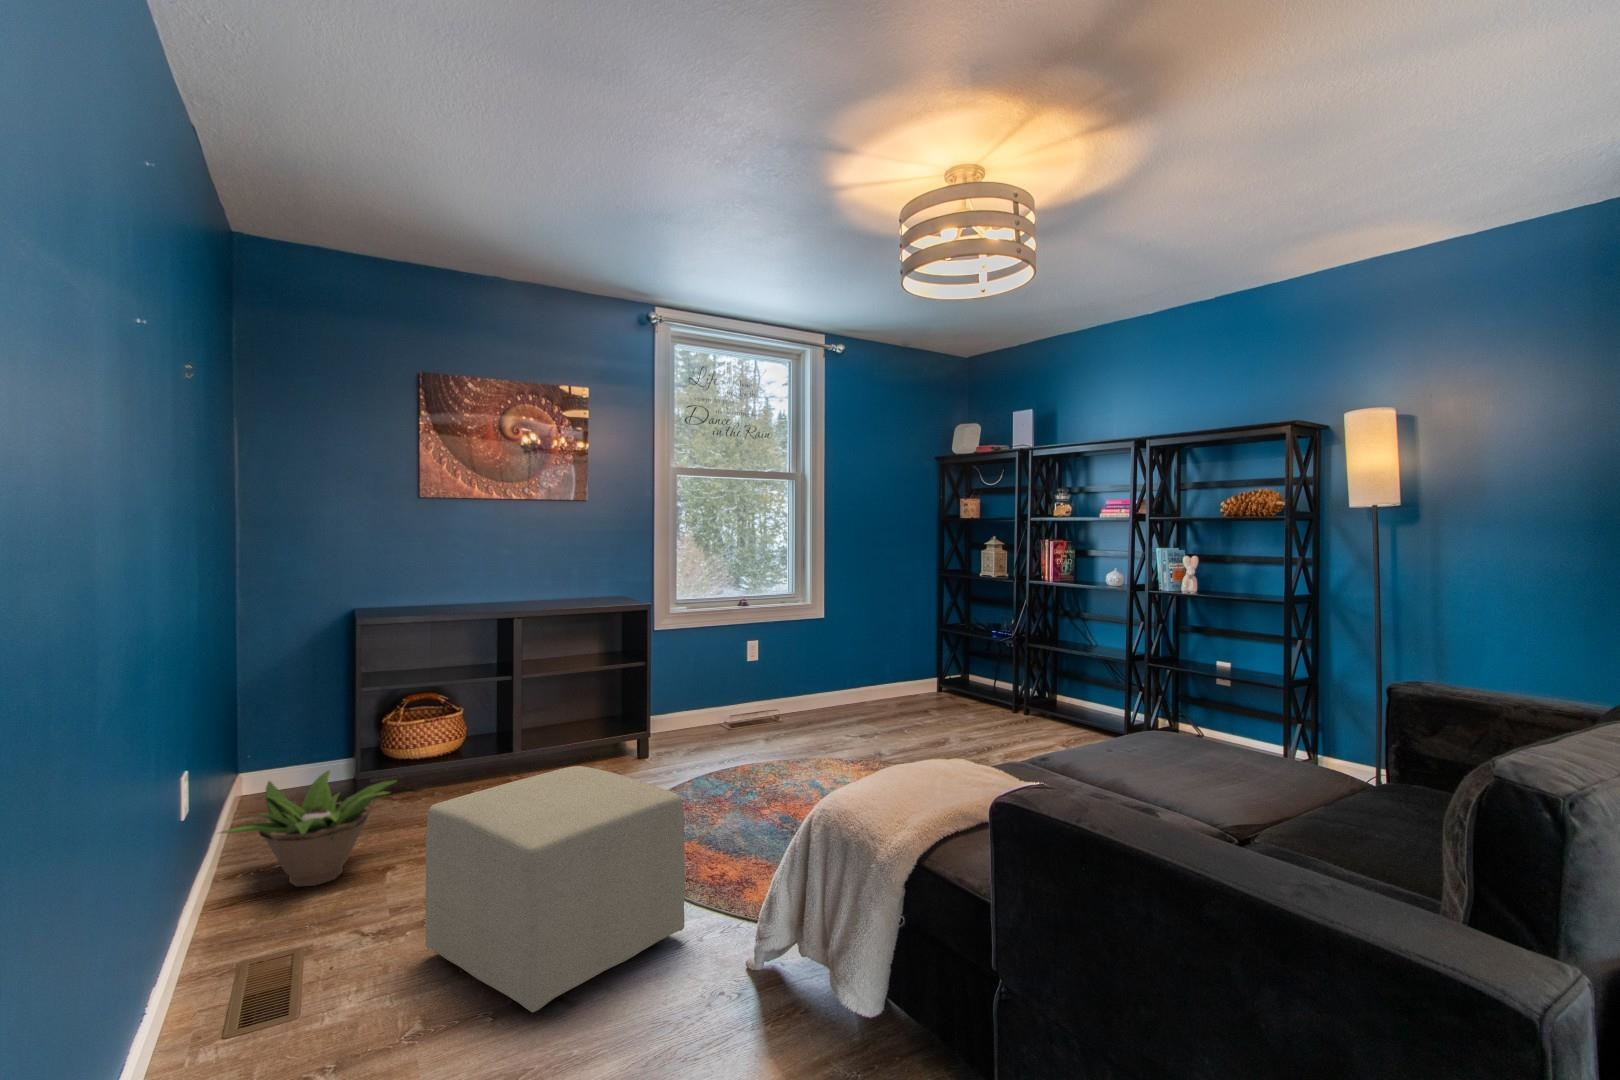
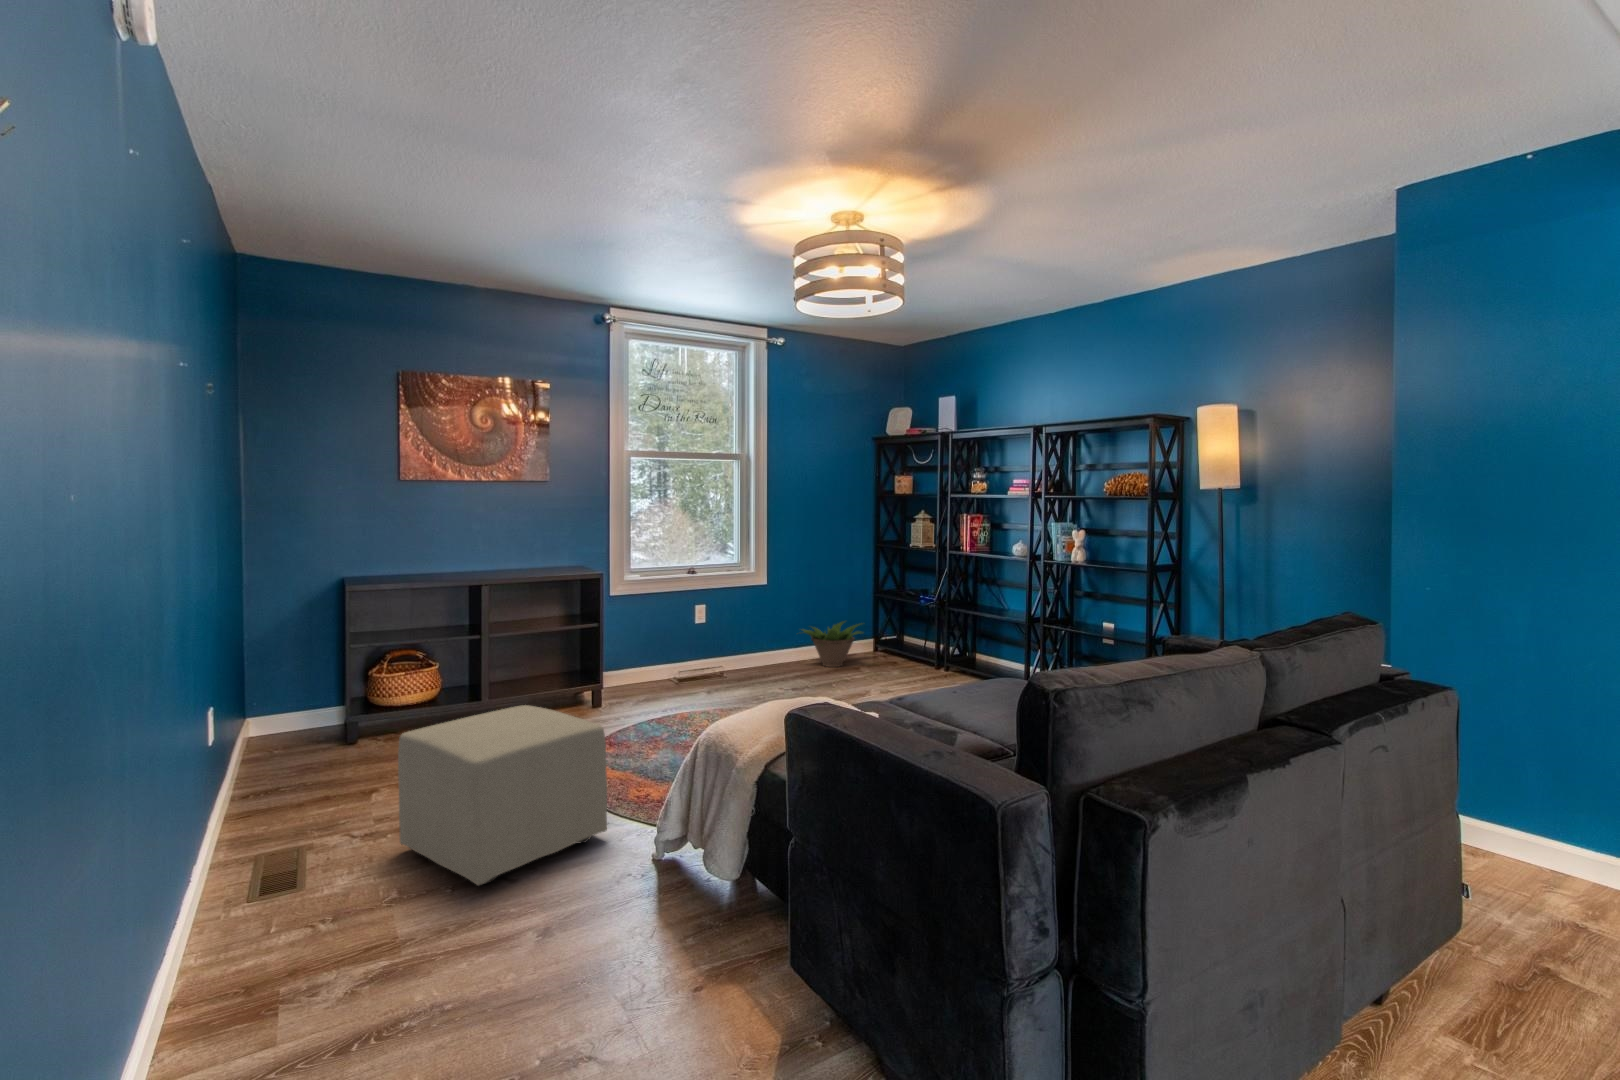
decorative plant: present [221,770,397,887] -> present [803,621,862,667]

